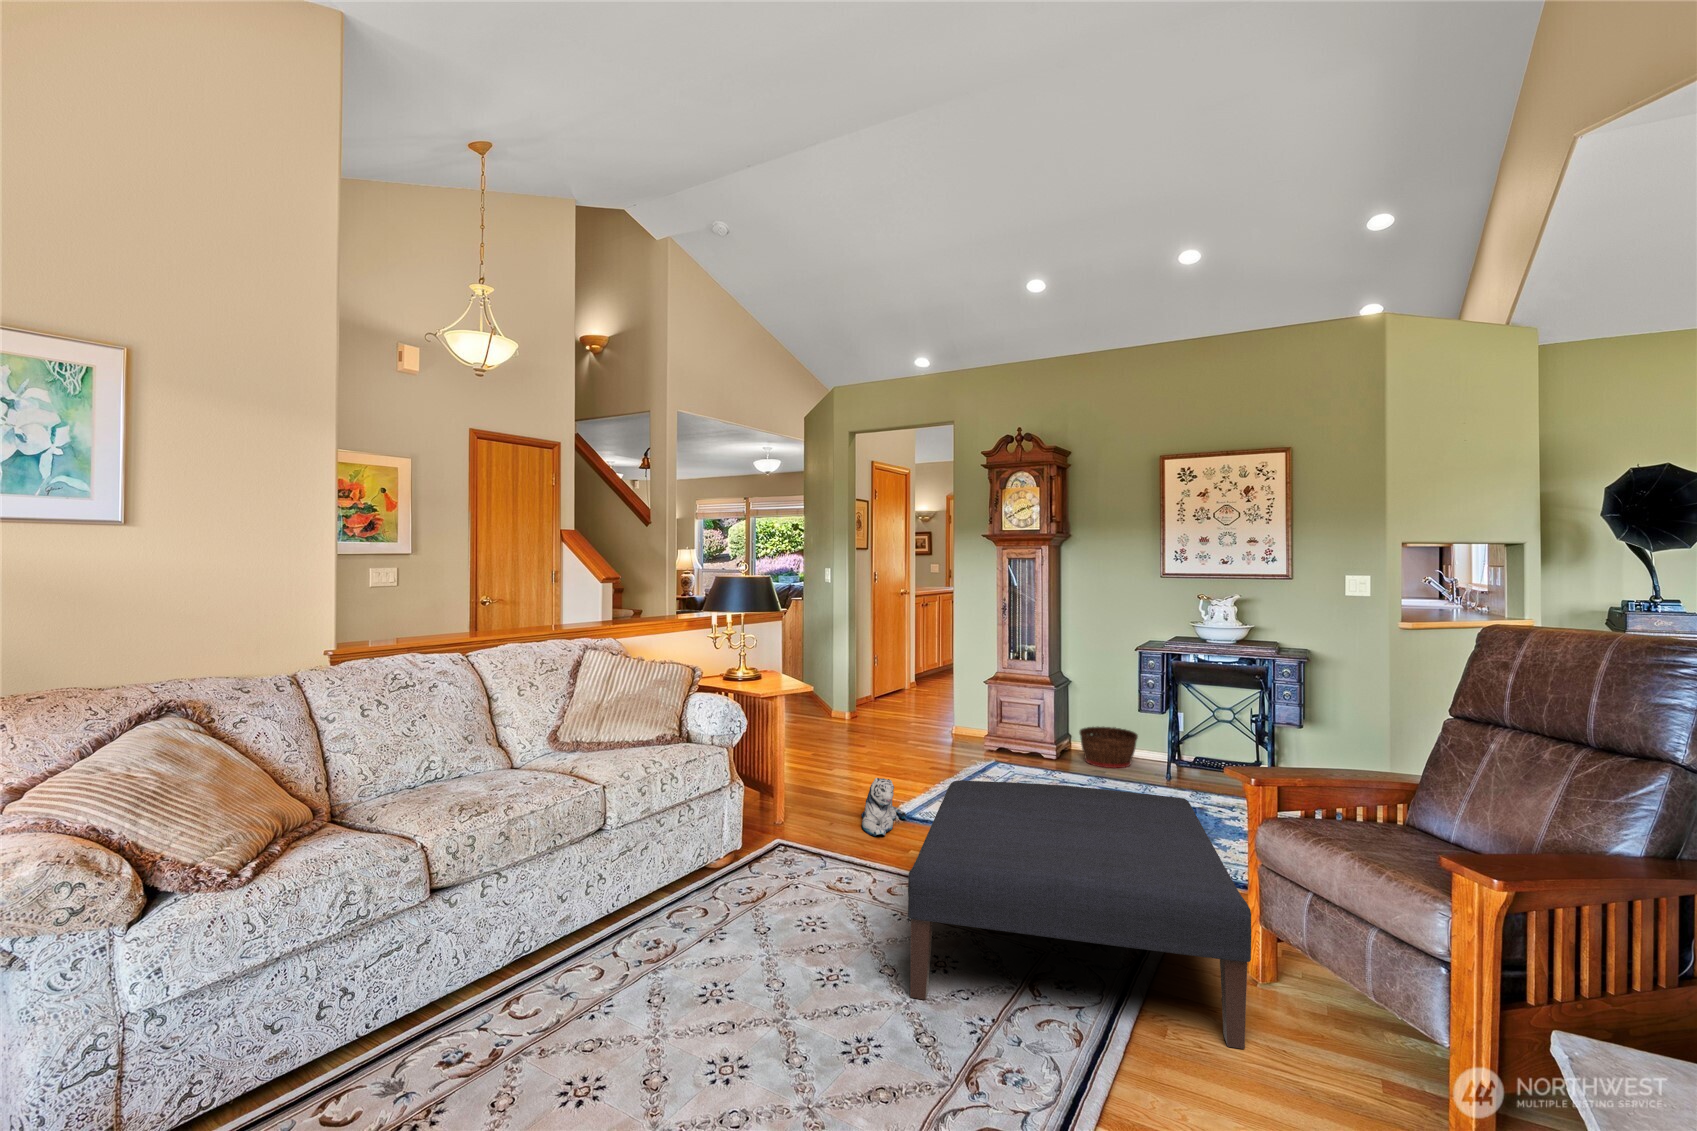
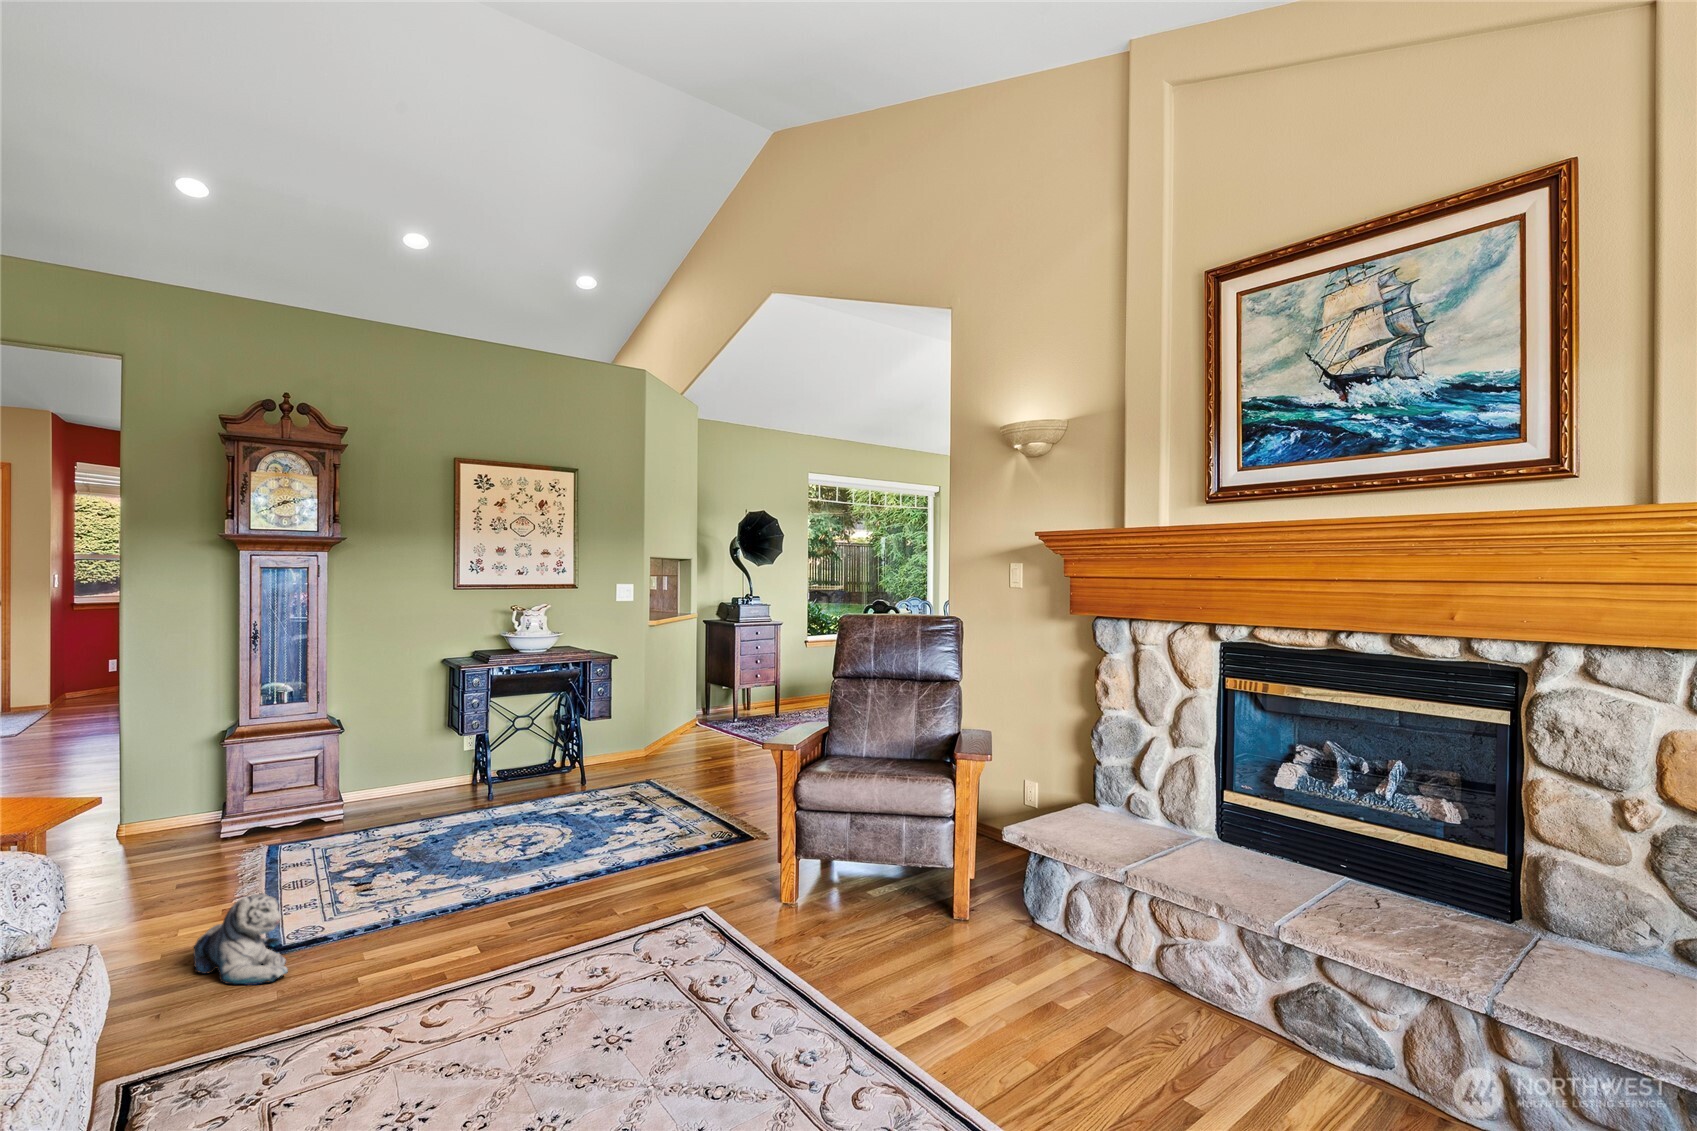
basket: present [1079,727,1138,768] -> none [366,764,440,813]
ottoman: present [908,780,1251,1049] -> none [461,788,860,1074]

